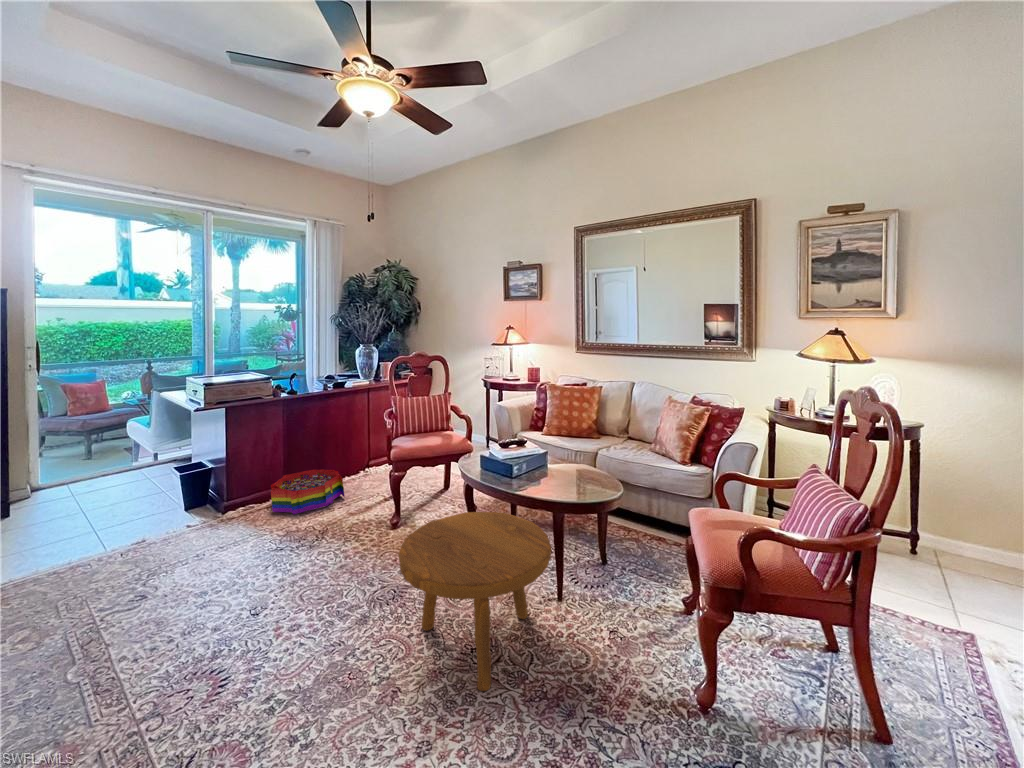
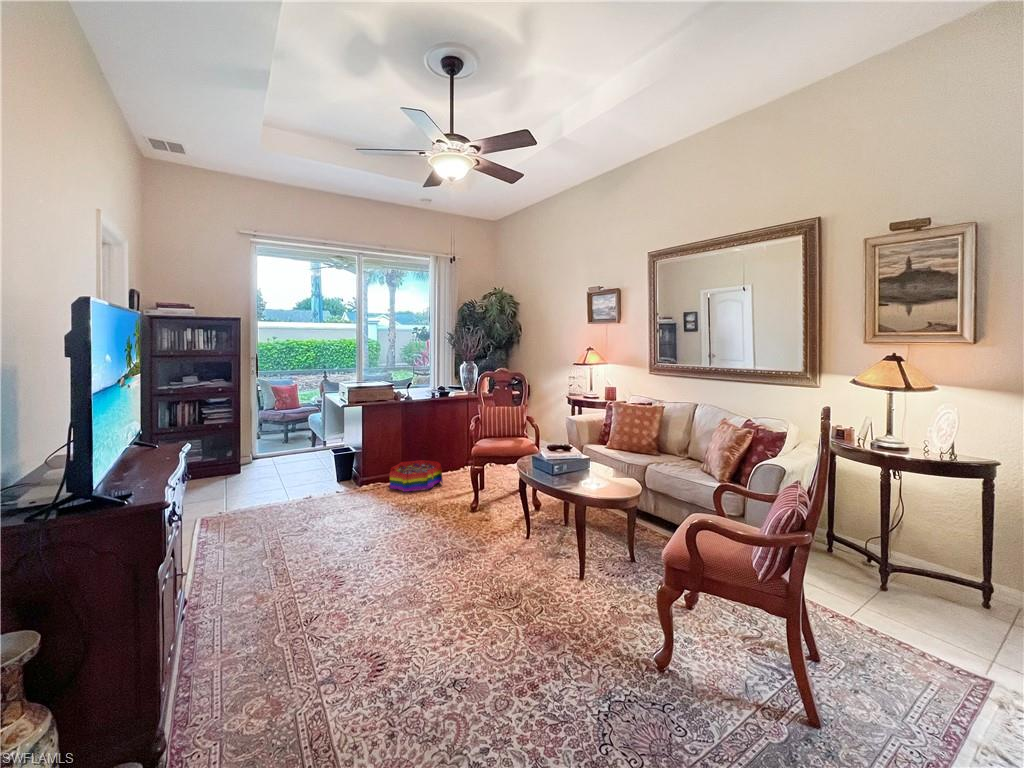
footstool: present [398,512,551,691] -> none [451,497,564,622]

